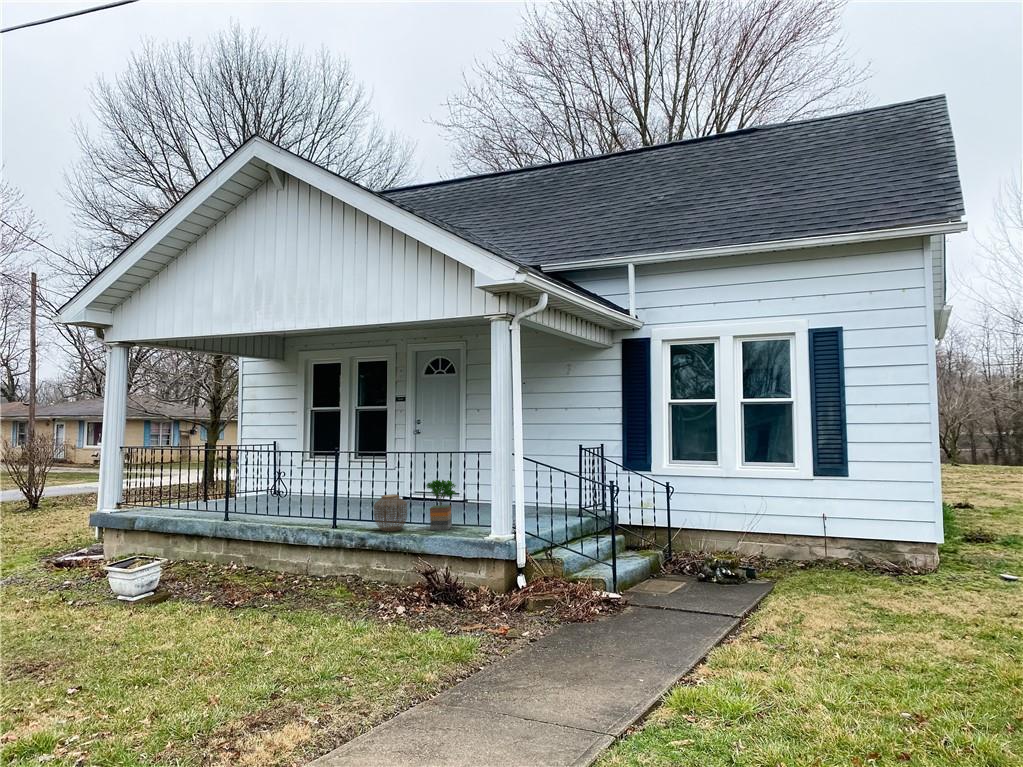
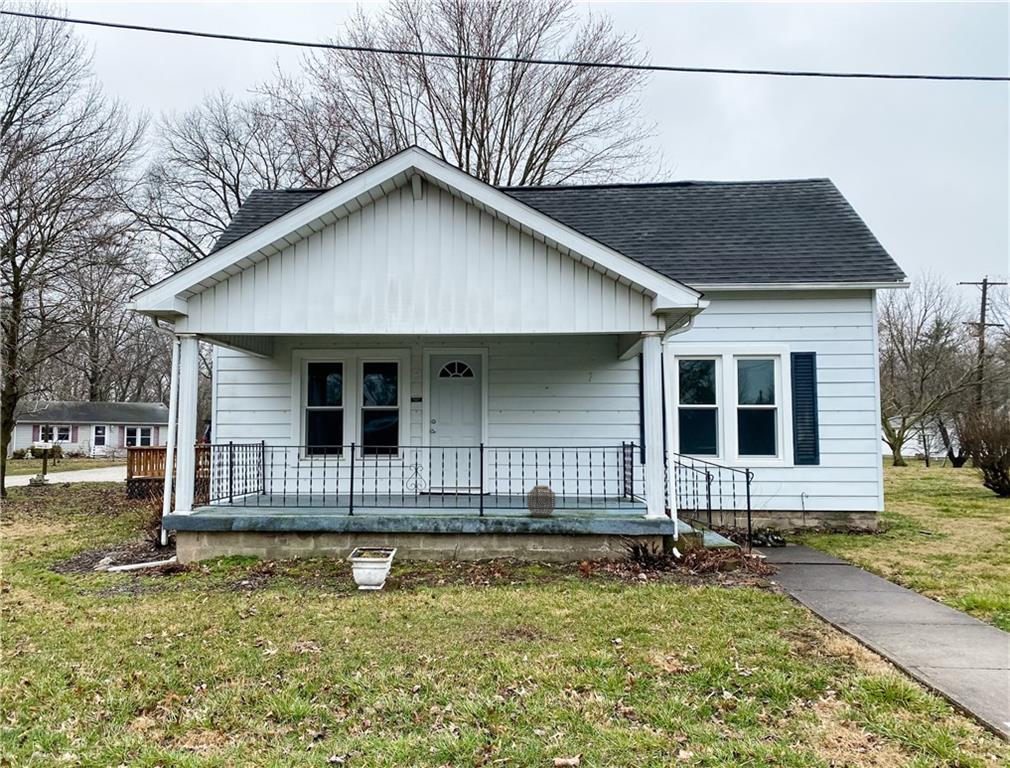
potted tree: present [426,480,456,530] -> none [566,472,596,515]

